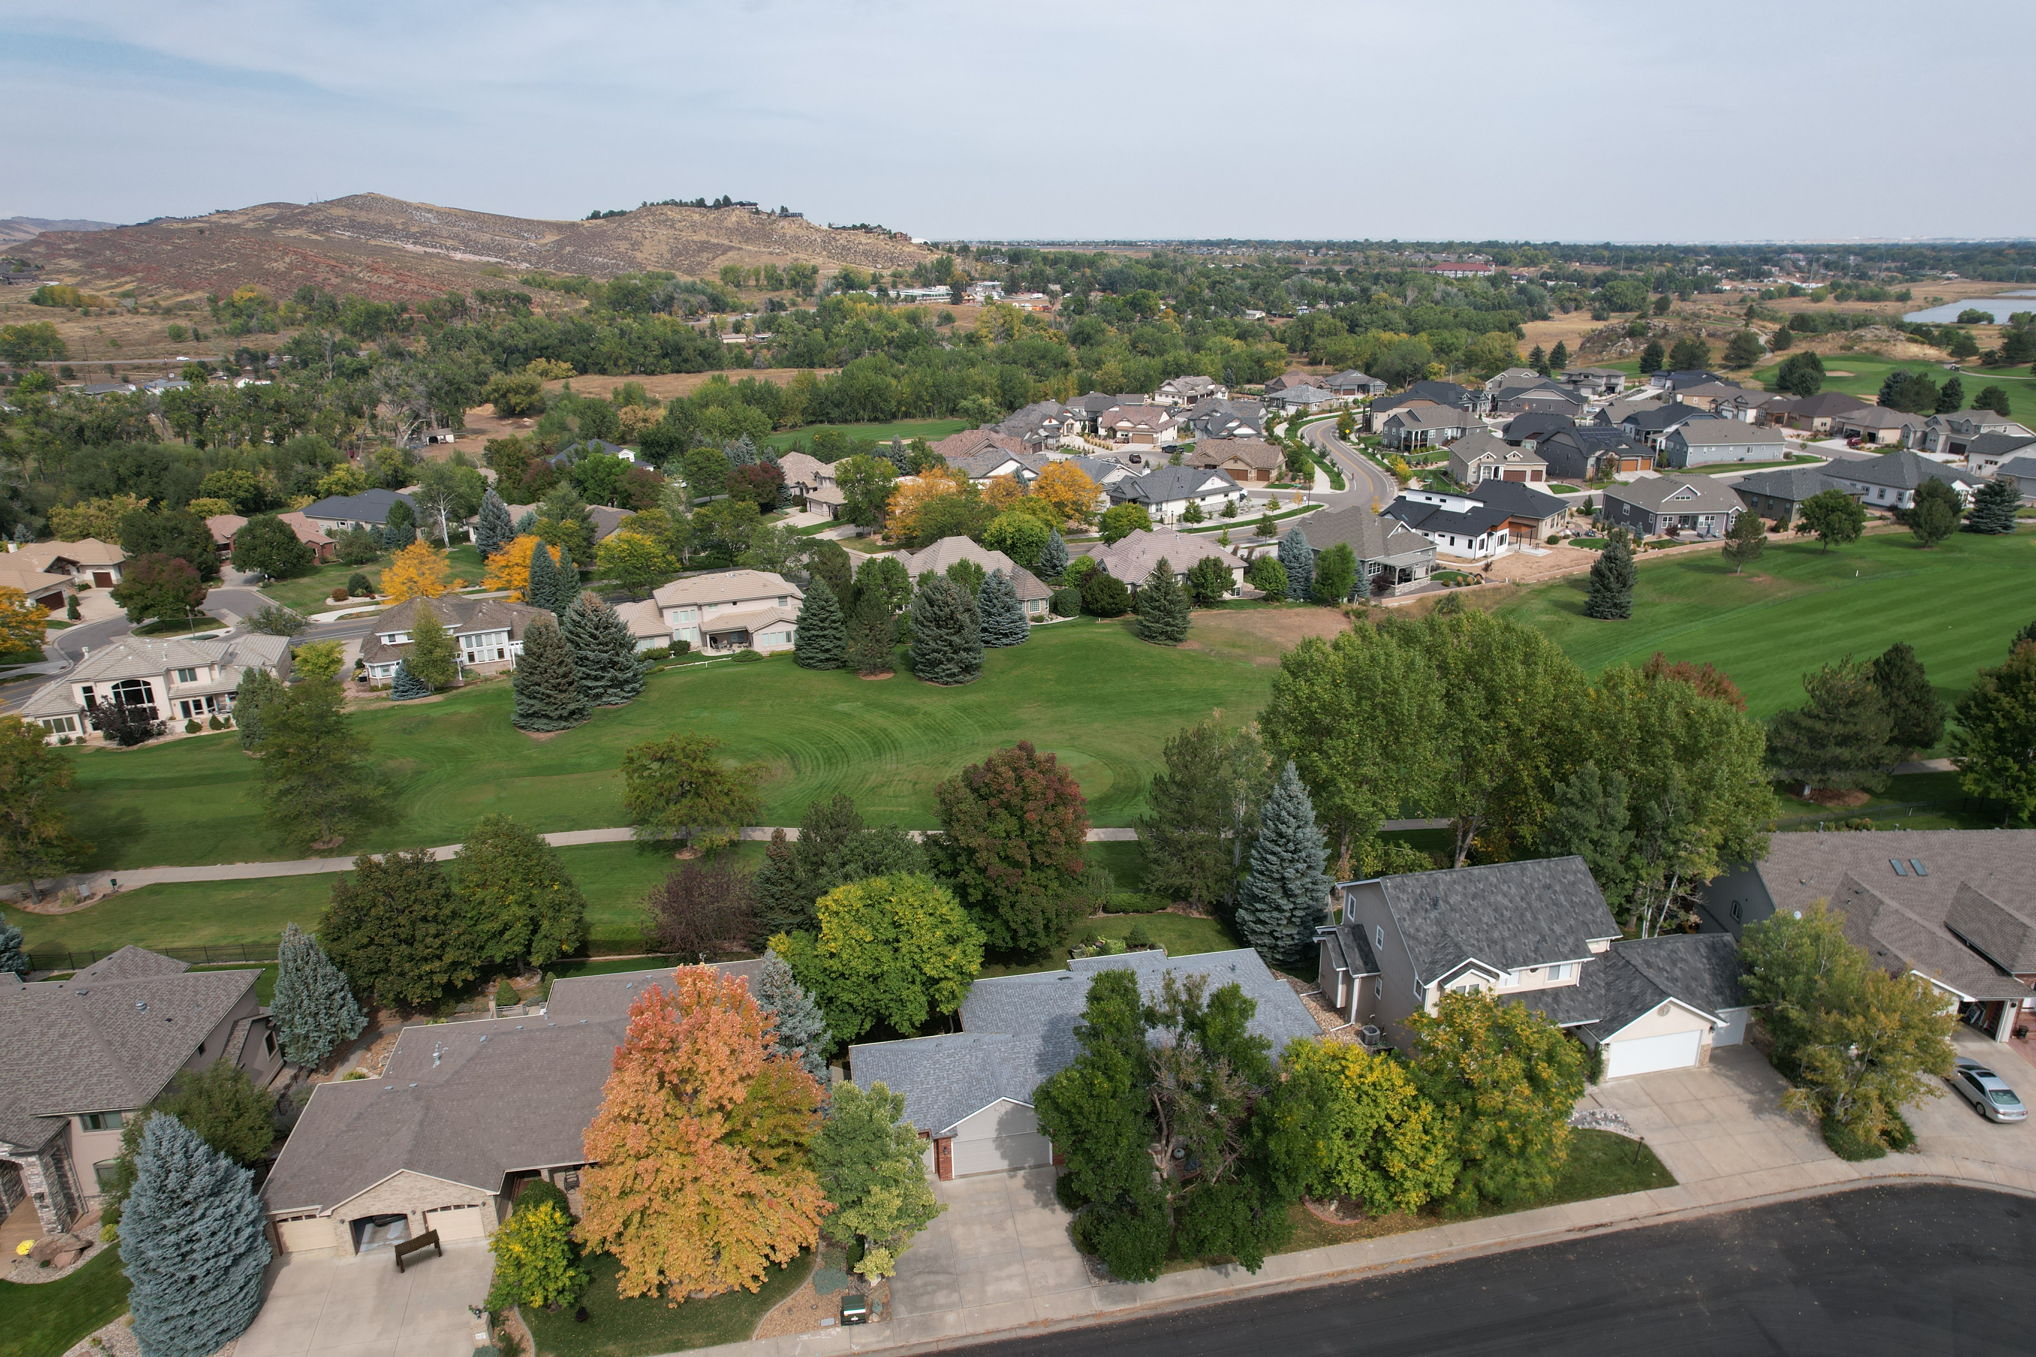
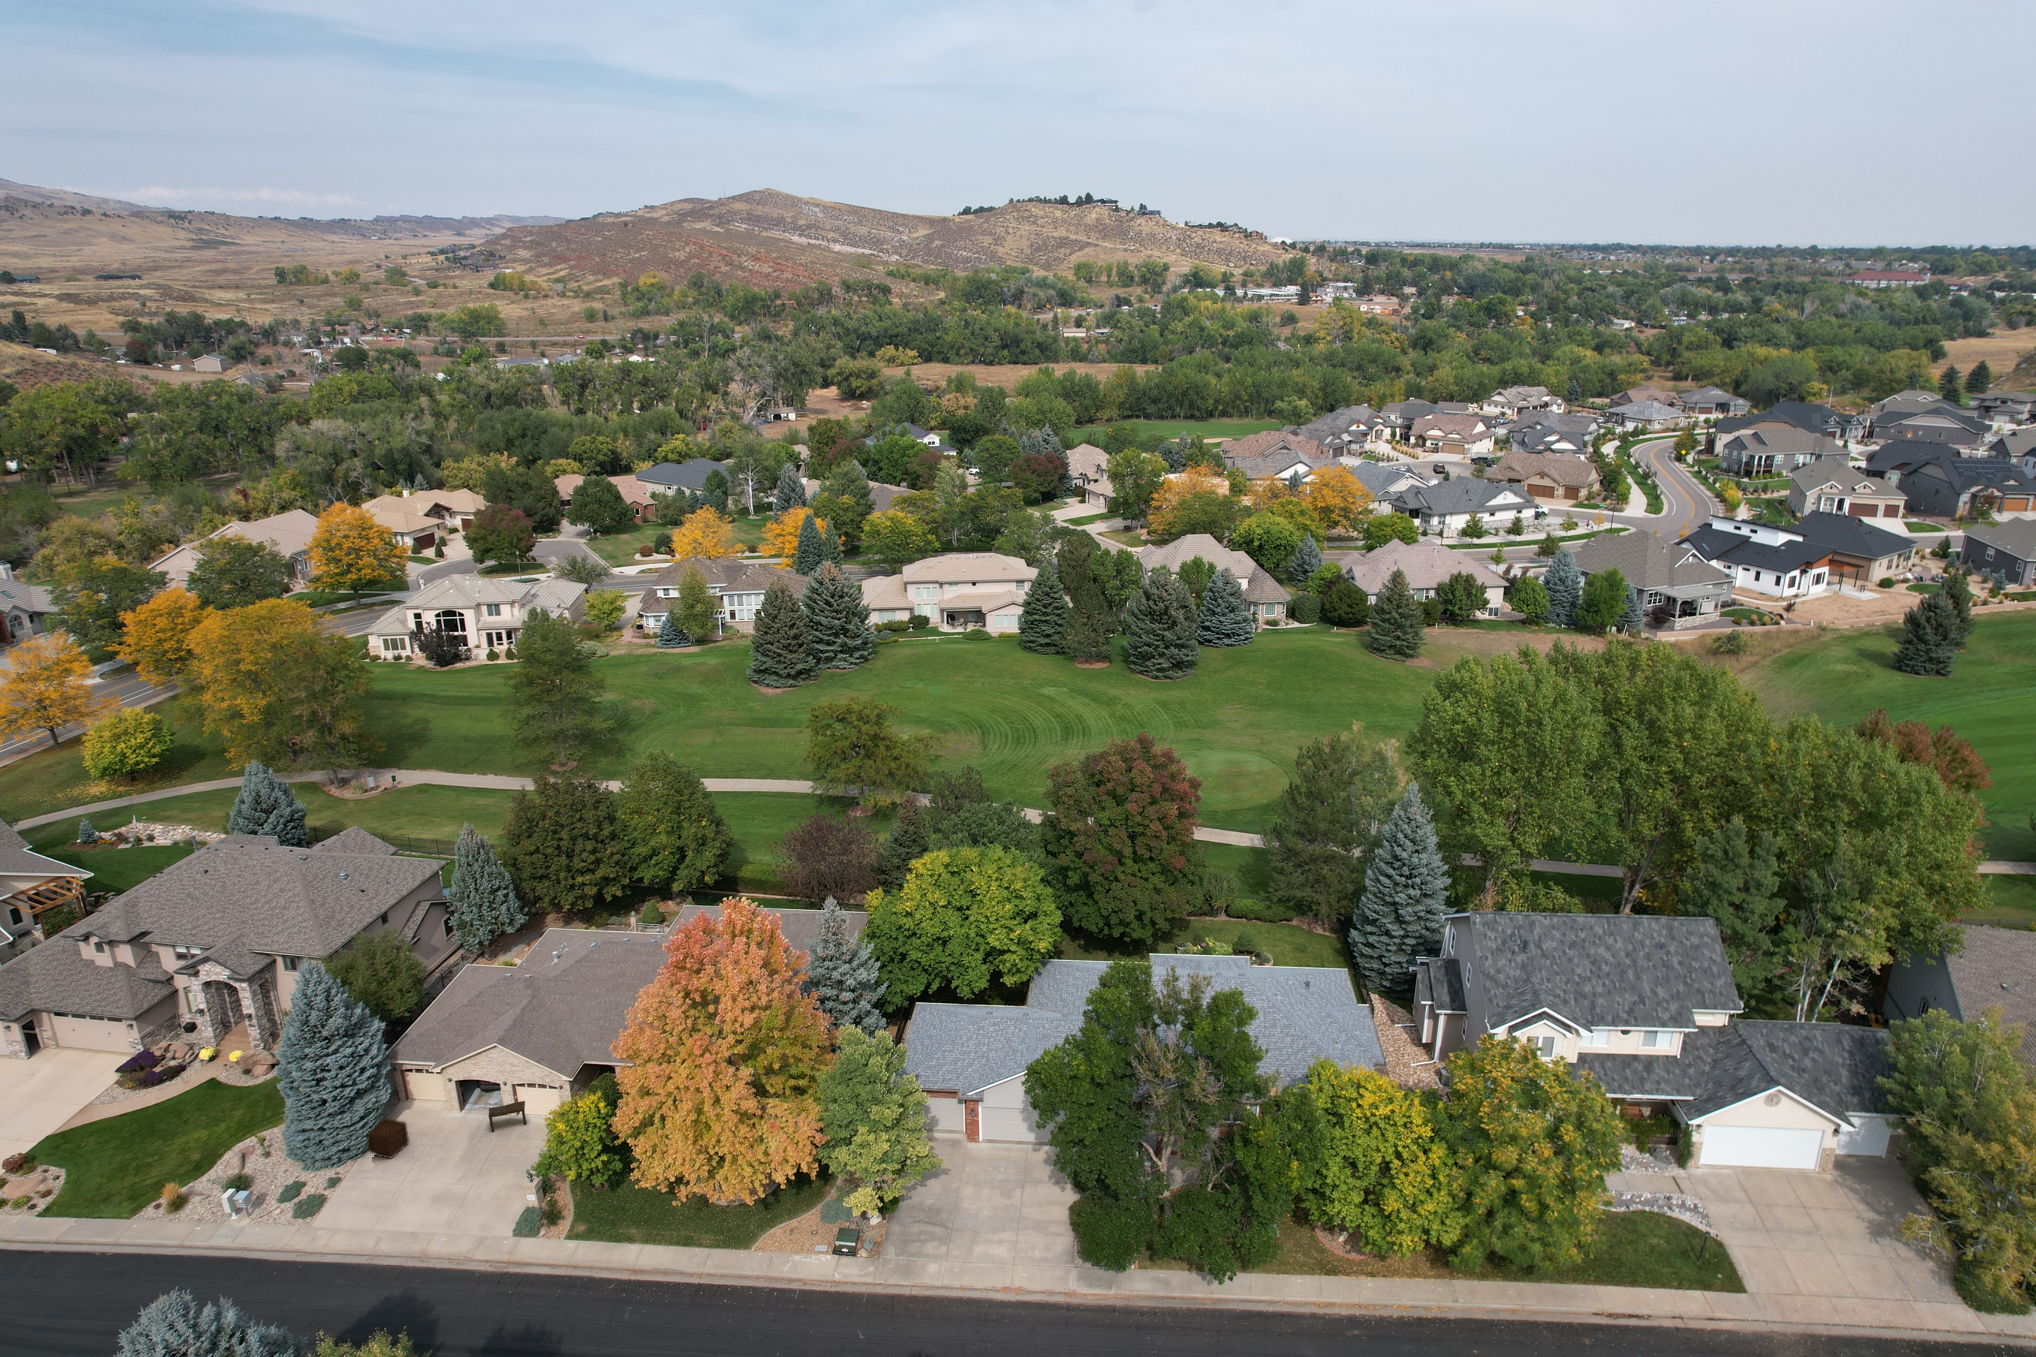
wooden crate: none [246,1283,300,1331] -> present [368,1119,409,1158]
potted plant: present [569,1288,590,1321] -> none [604,1168,625,1199]

